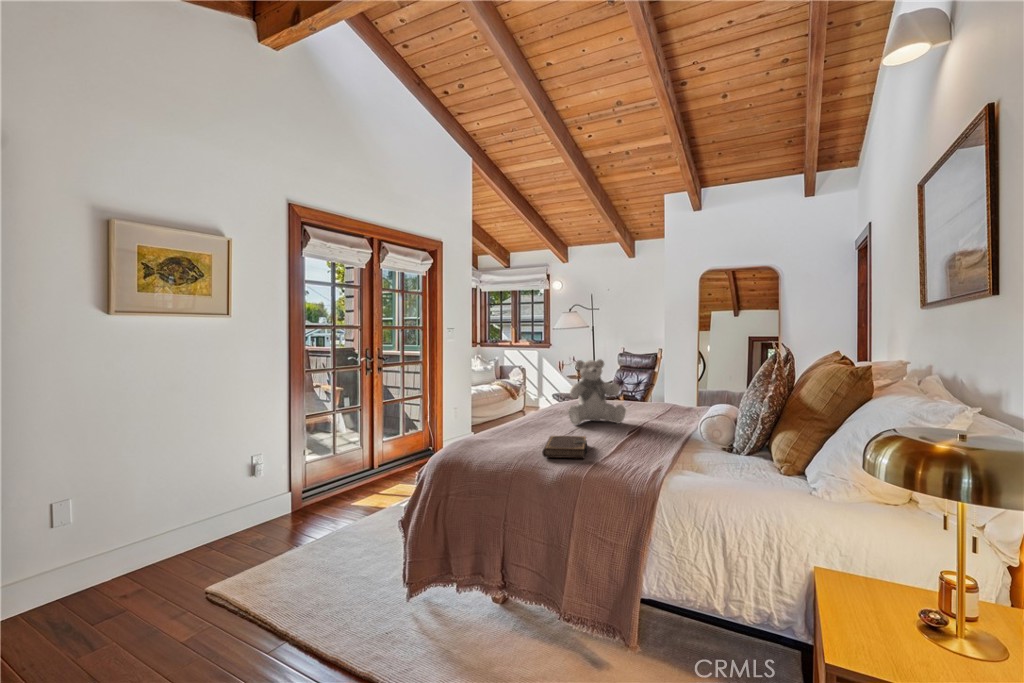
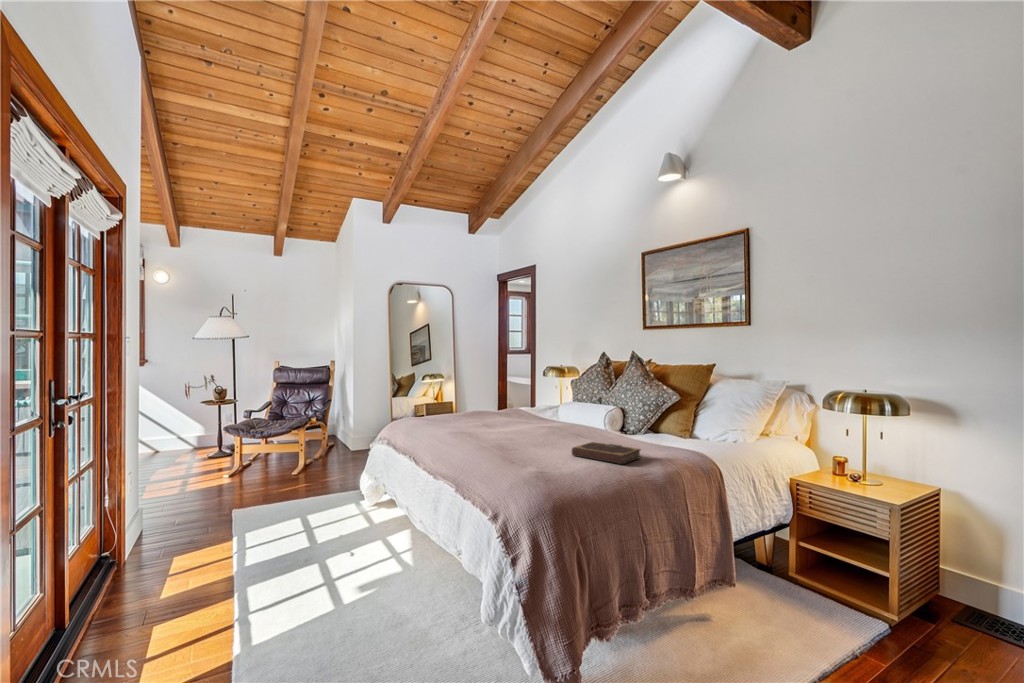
teddy bear: present [568,359,626,425] -> none [493,369,538,439]

